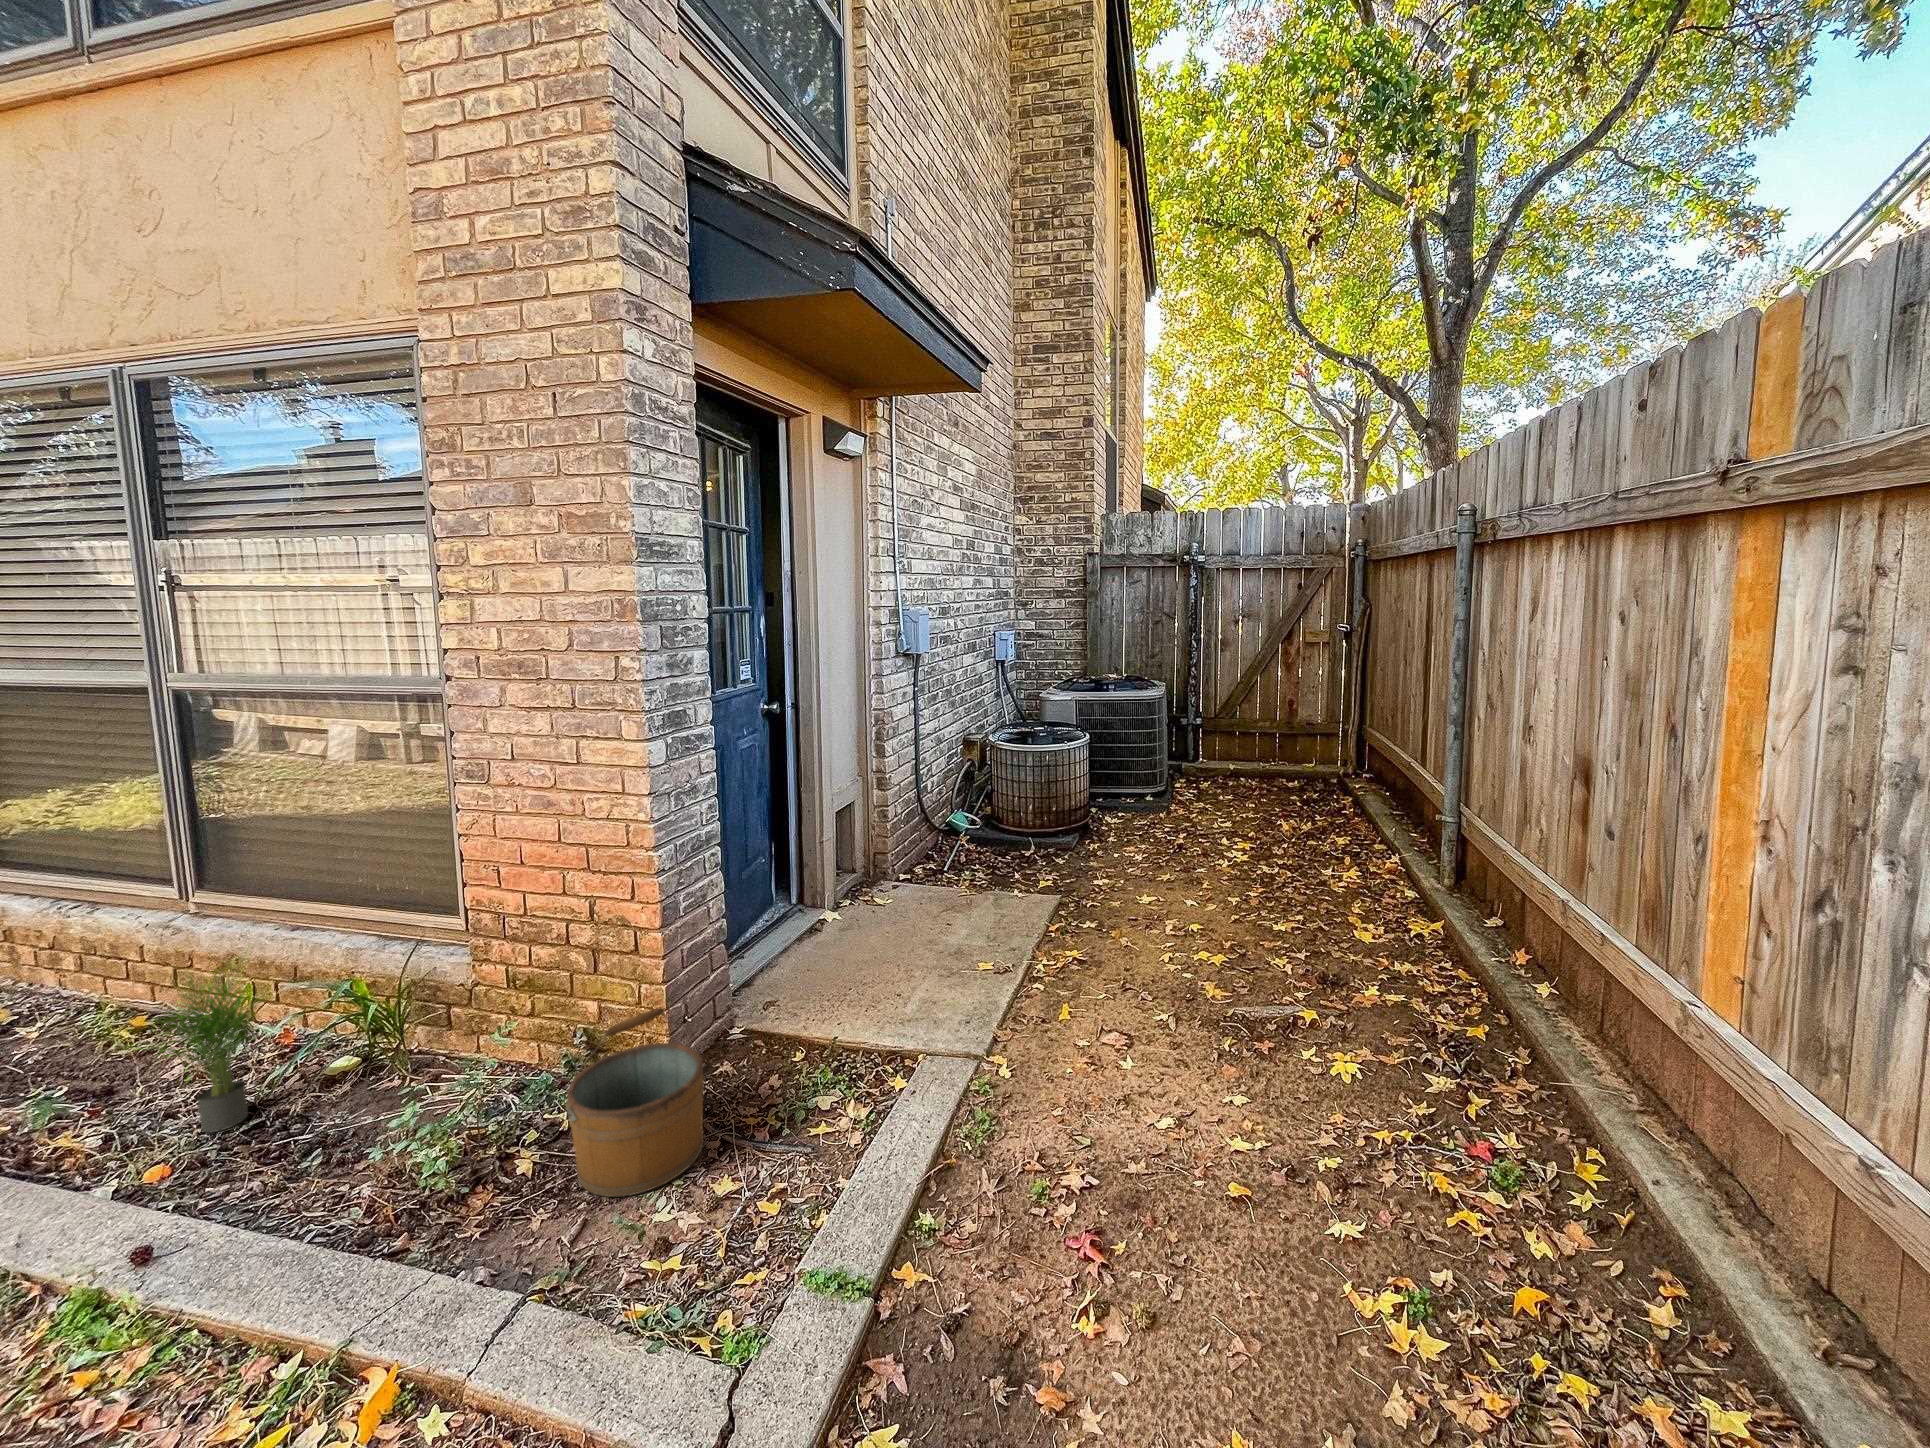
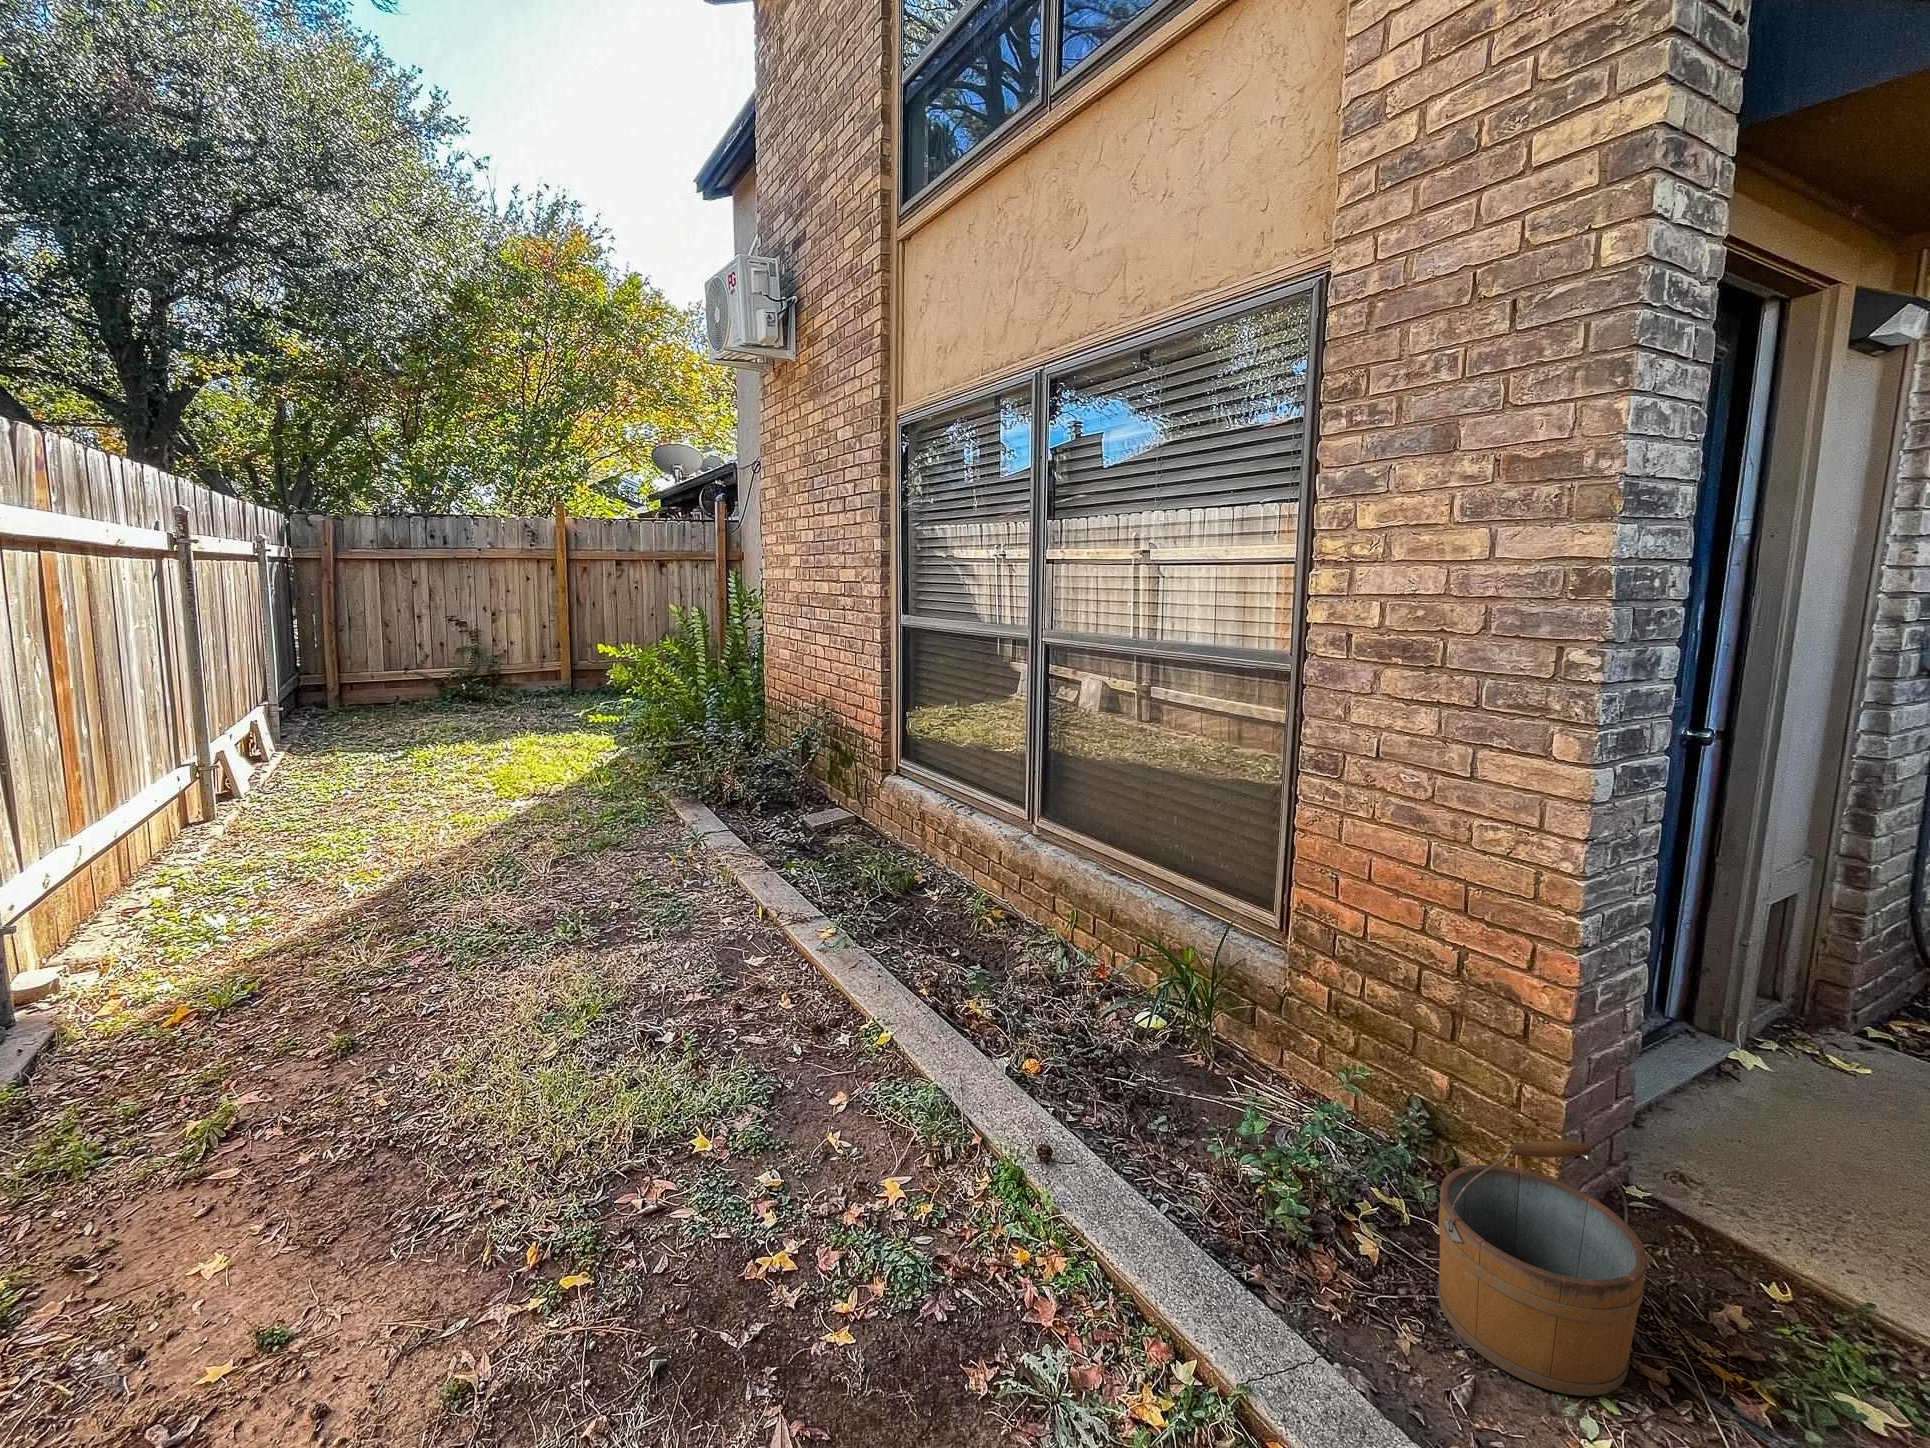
potted plant: present [131,946,270,1133] -> none [1011,885,1125,1047]

